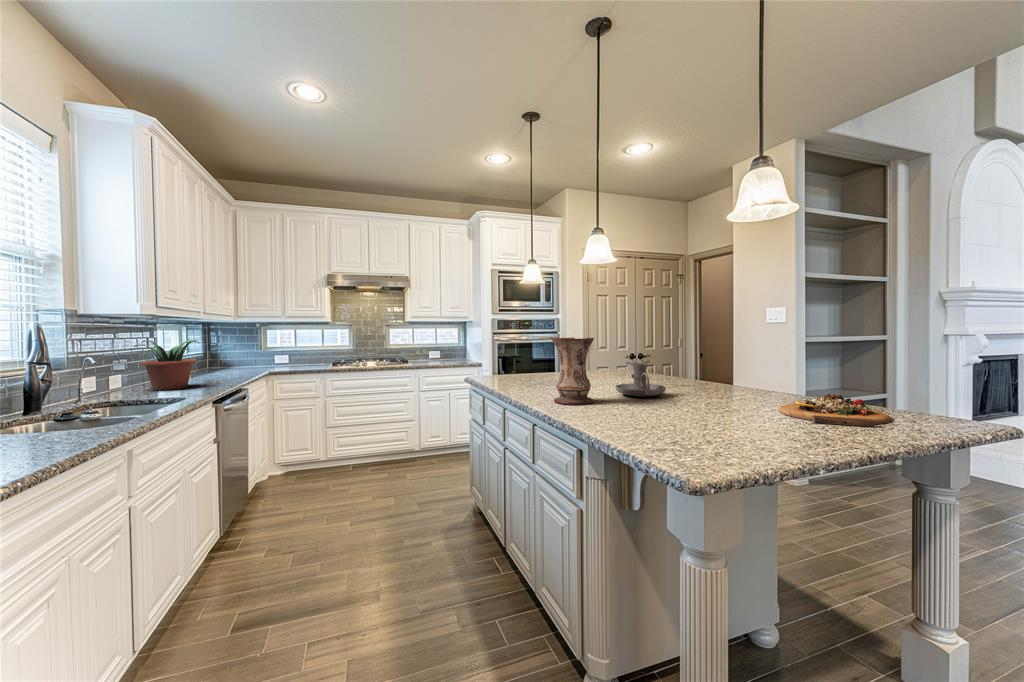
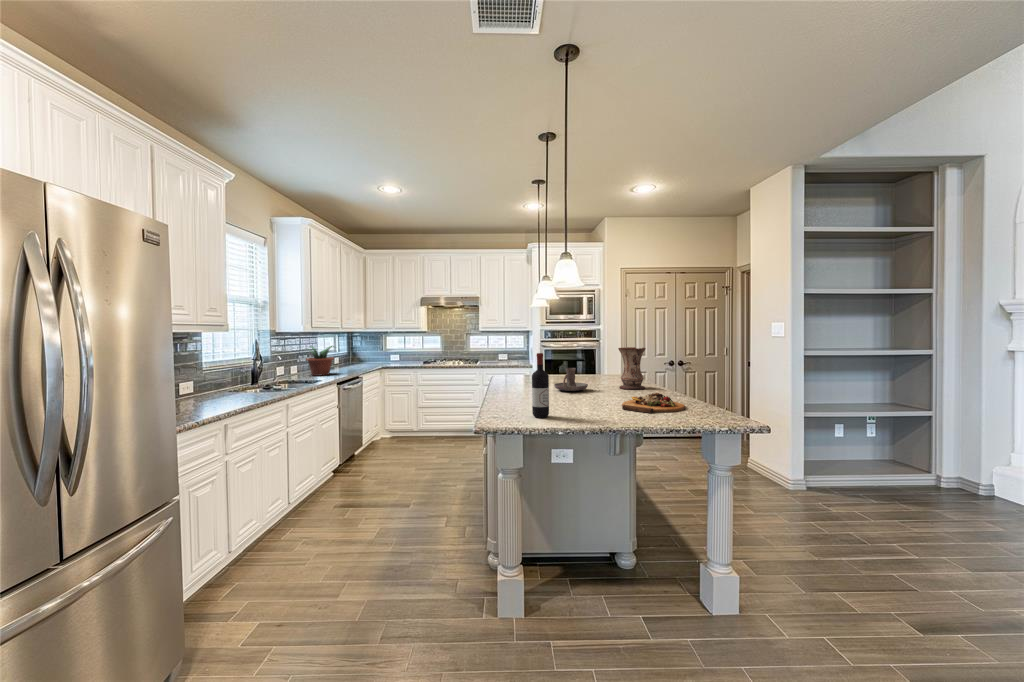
wine bottle: none [736,333,771,452] -> present [532,353,549,418]
vase: present [552,338,594,405] -> present [618,347,646,390]

